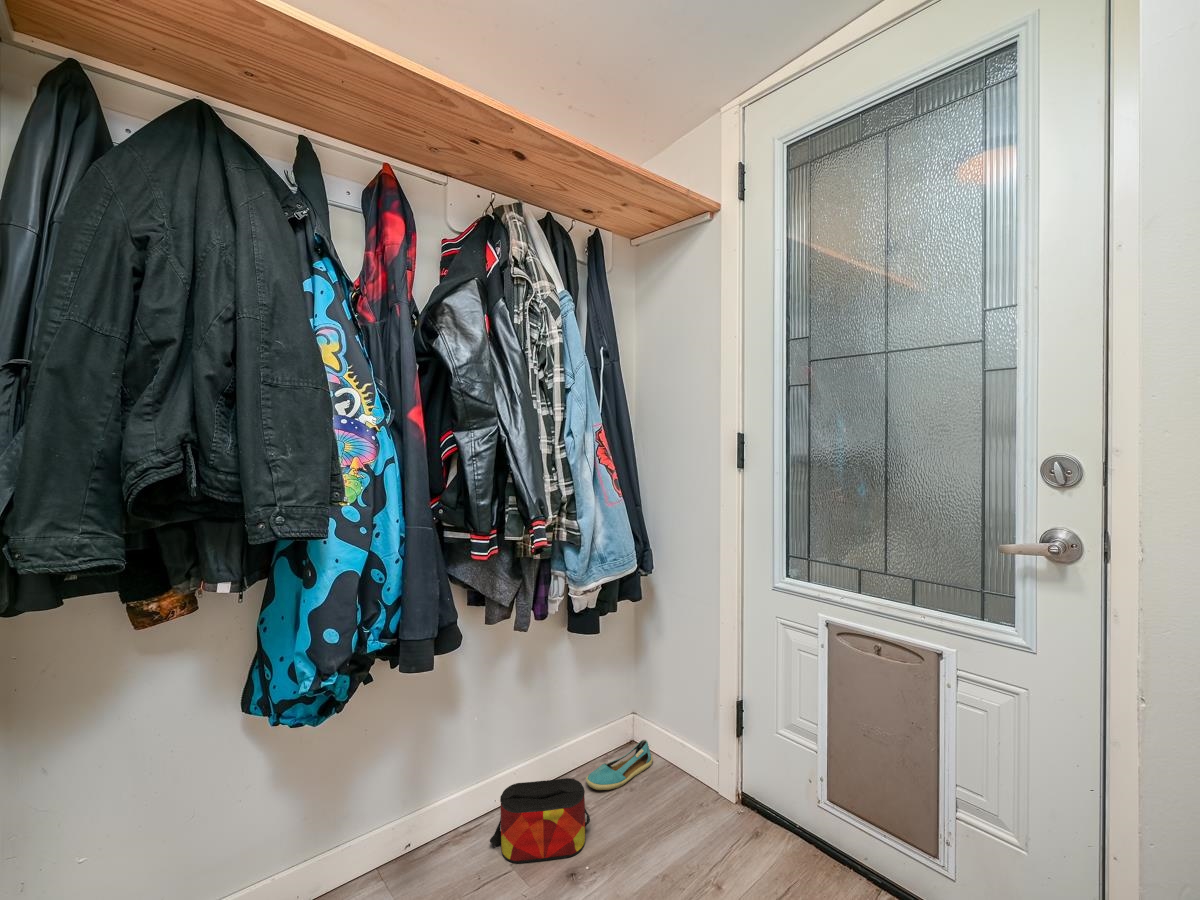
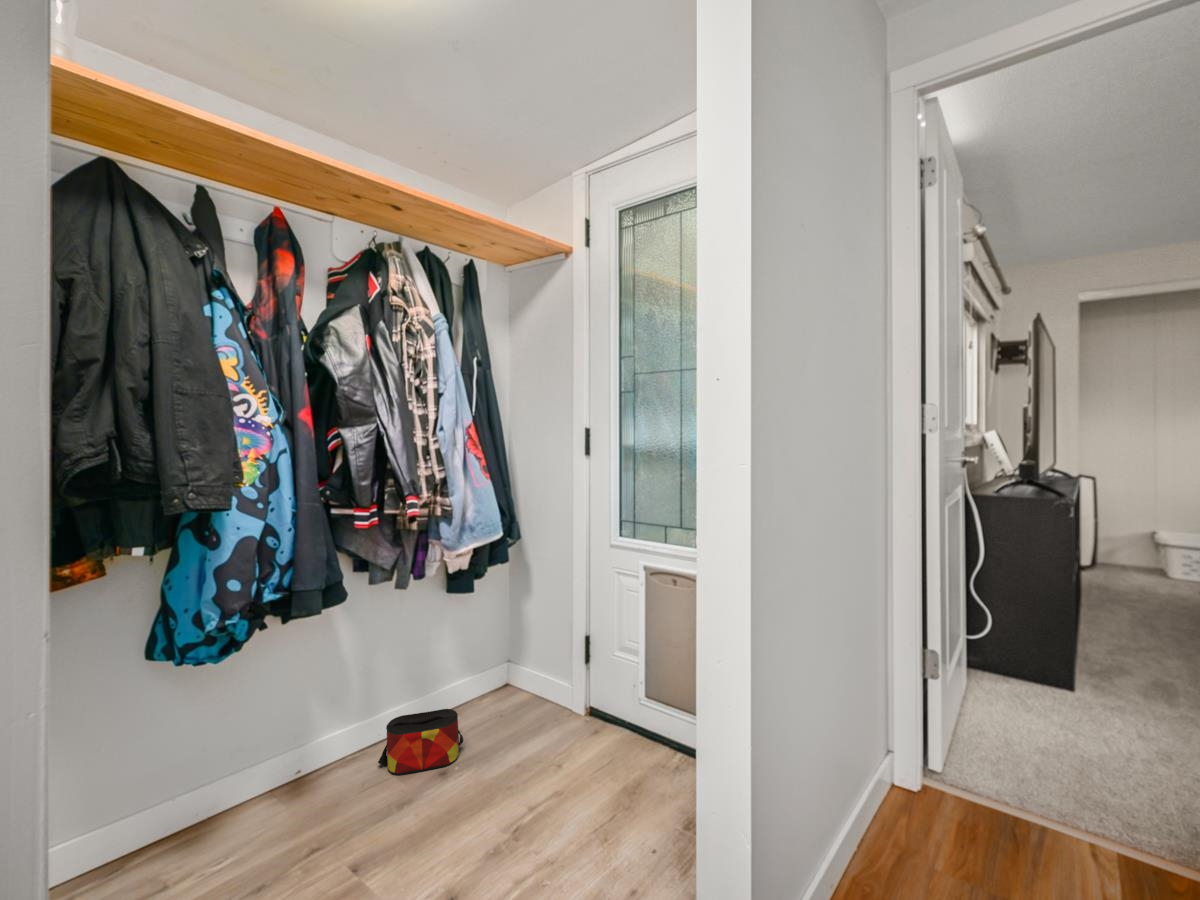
shoe: present [586,740,653,790] -> none [465,682,525,722]

